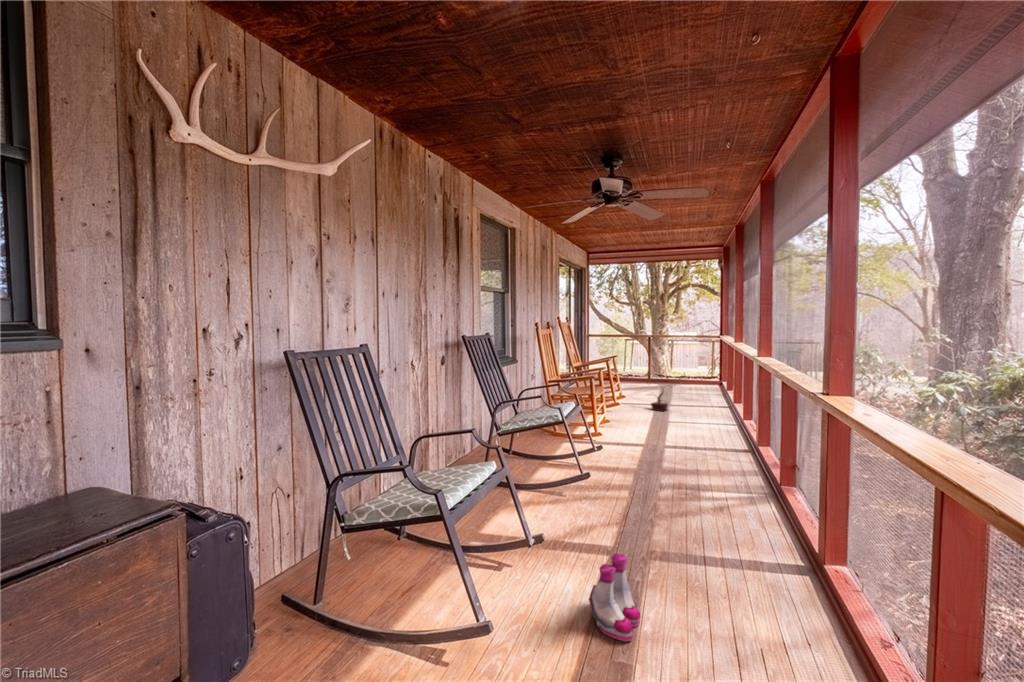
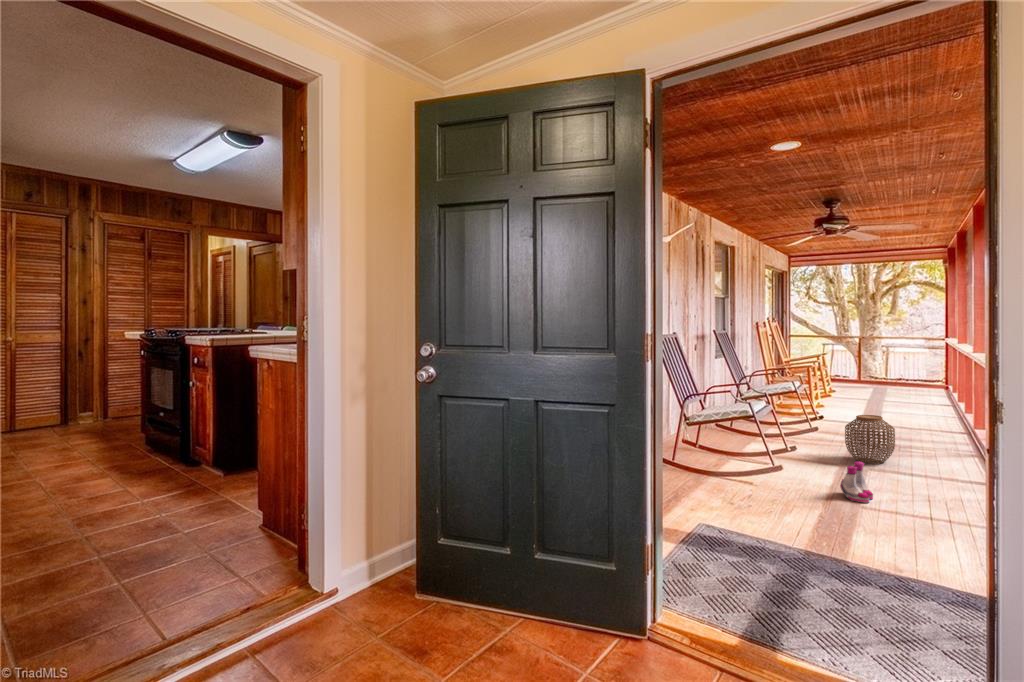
potted plant: present [651,372,675,411] -> none [860,372,895,410]
woven basket: none [615,443,677,512] -> present [845,415,895,464]

